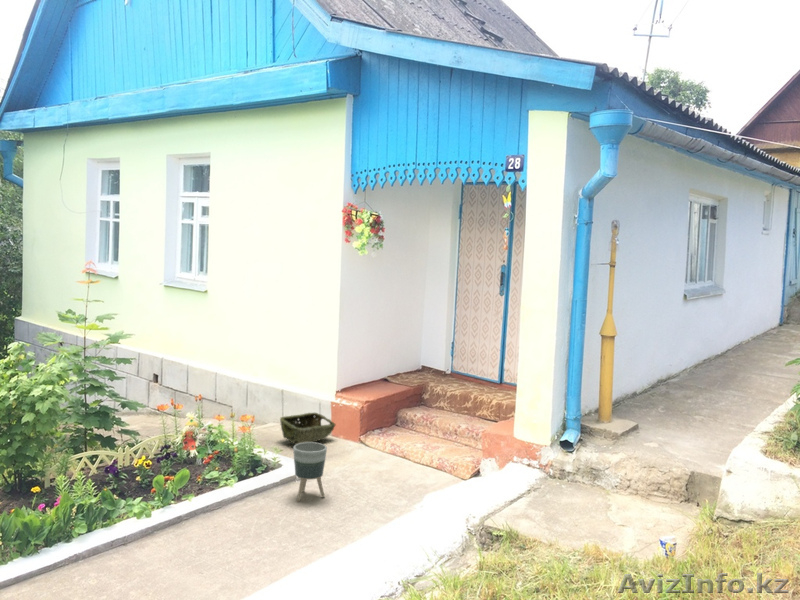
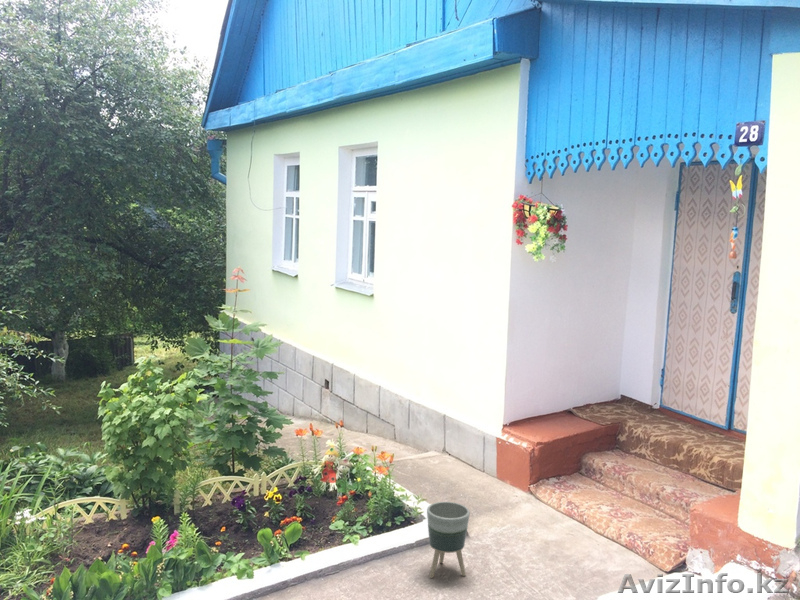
woven basket: present [280,413,335,445] -> none [434,449,501,490]

